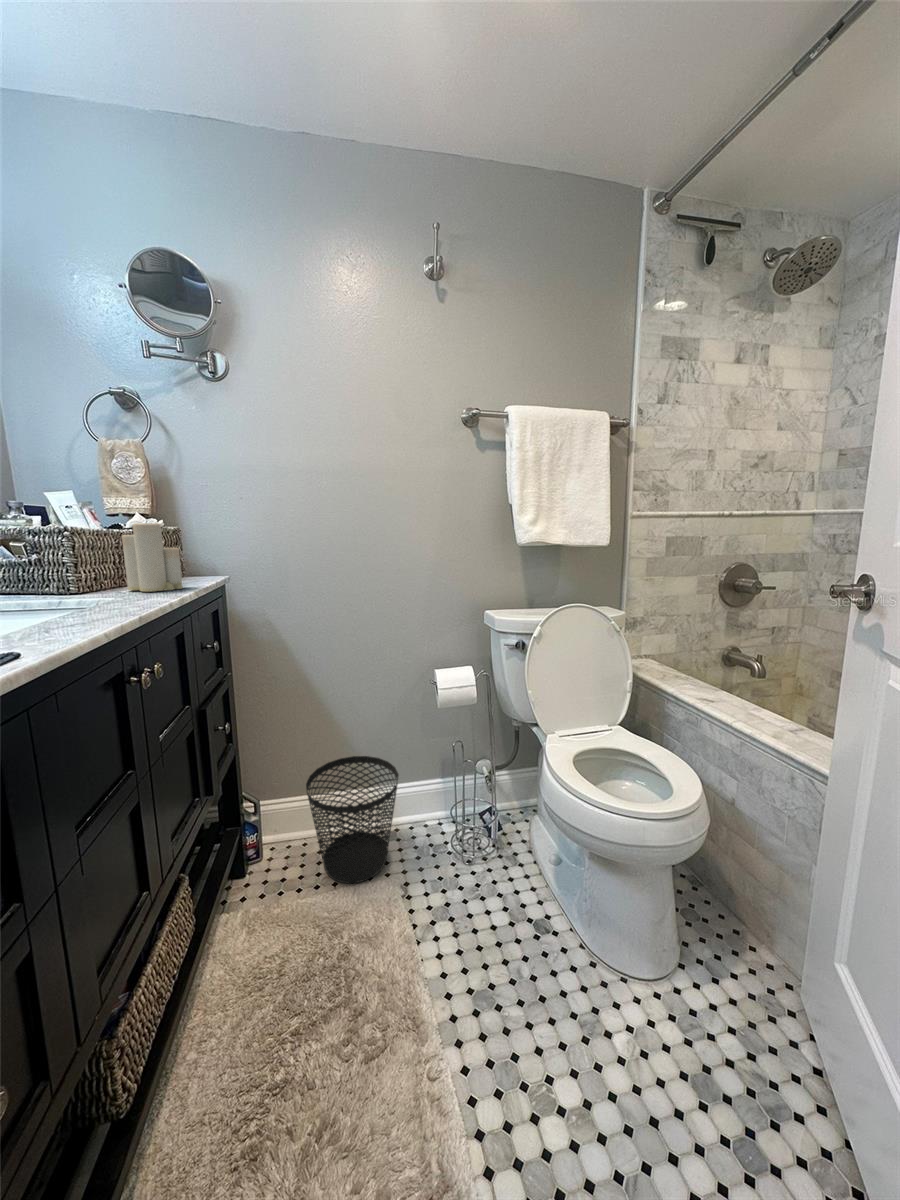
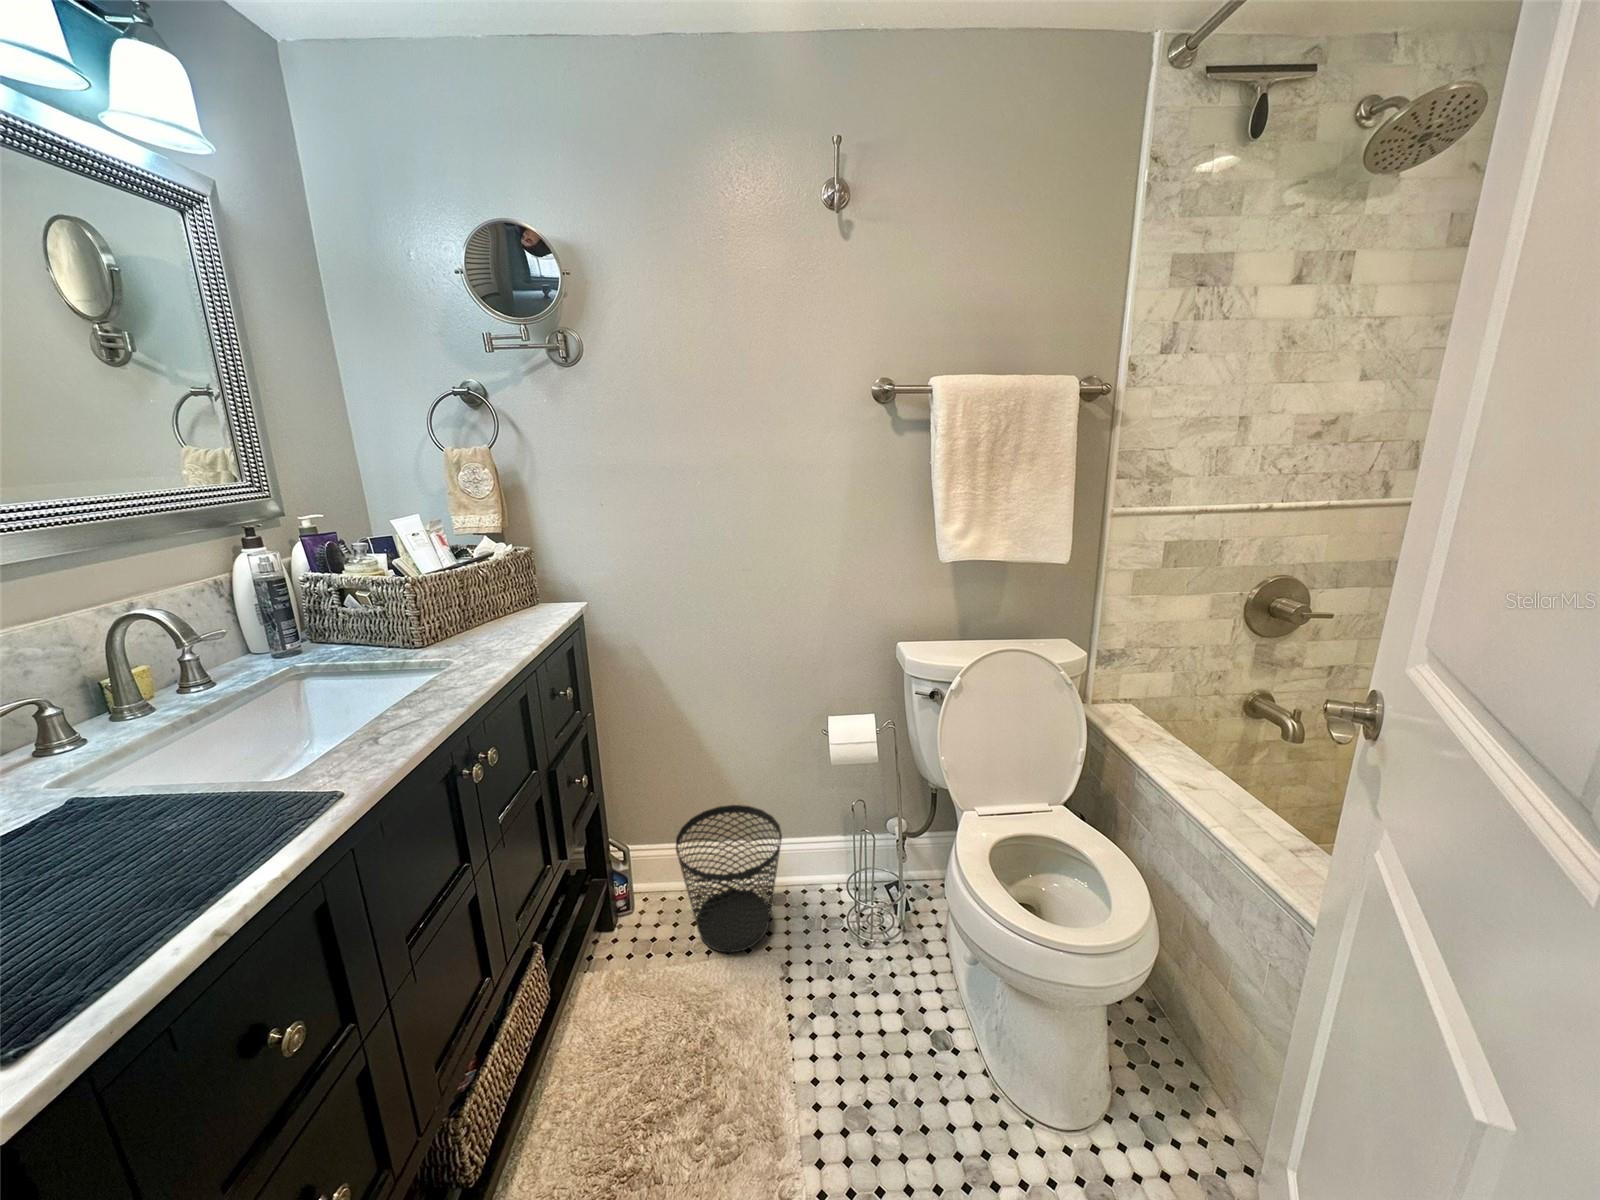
candle: present [122,516,183,592] -> none [465,557,530,642]

